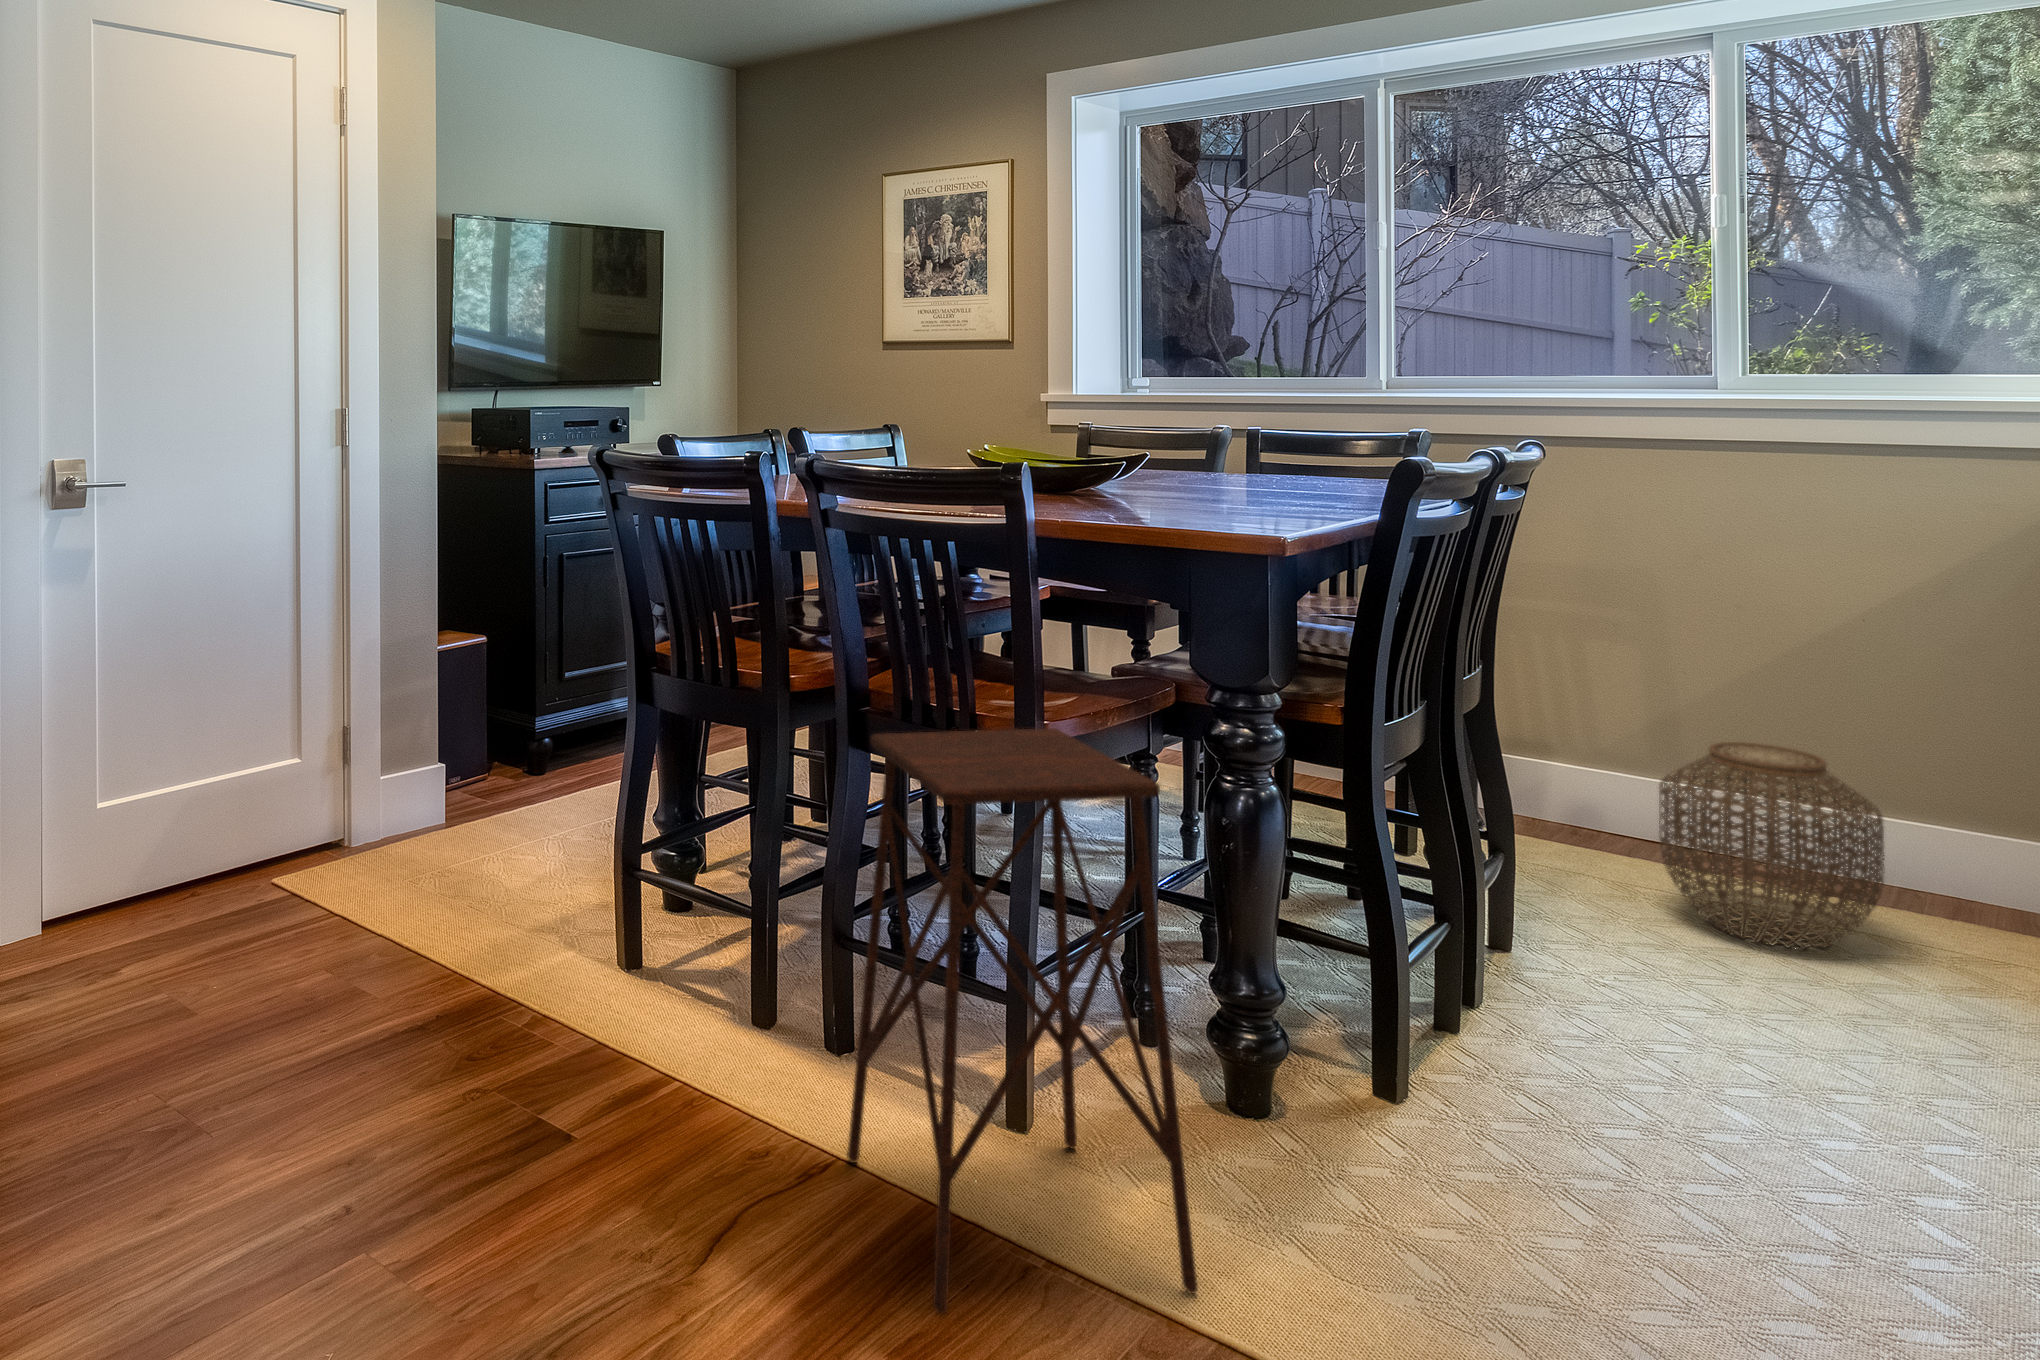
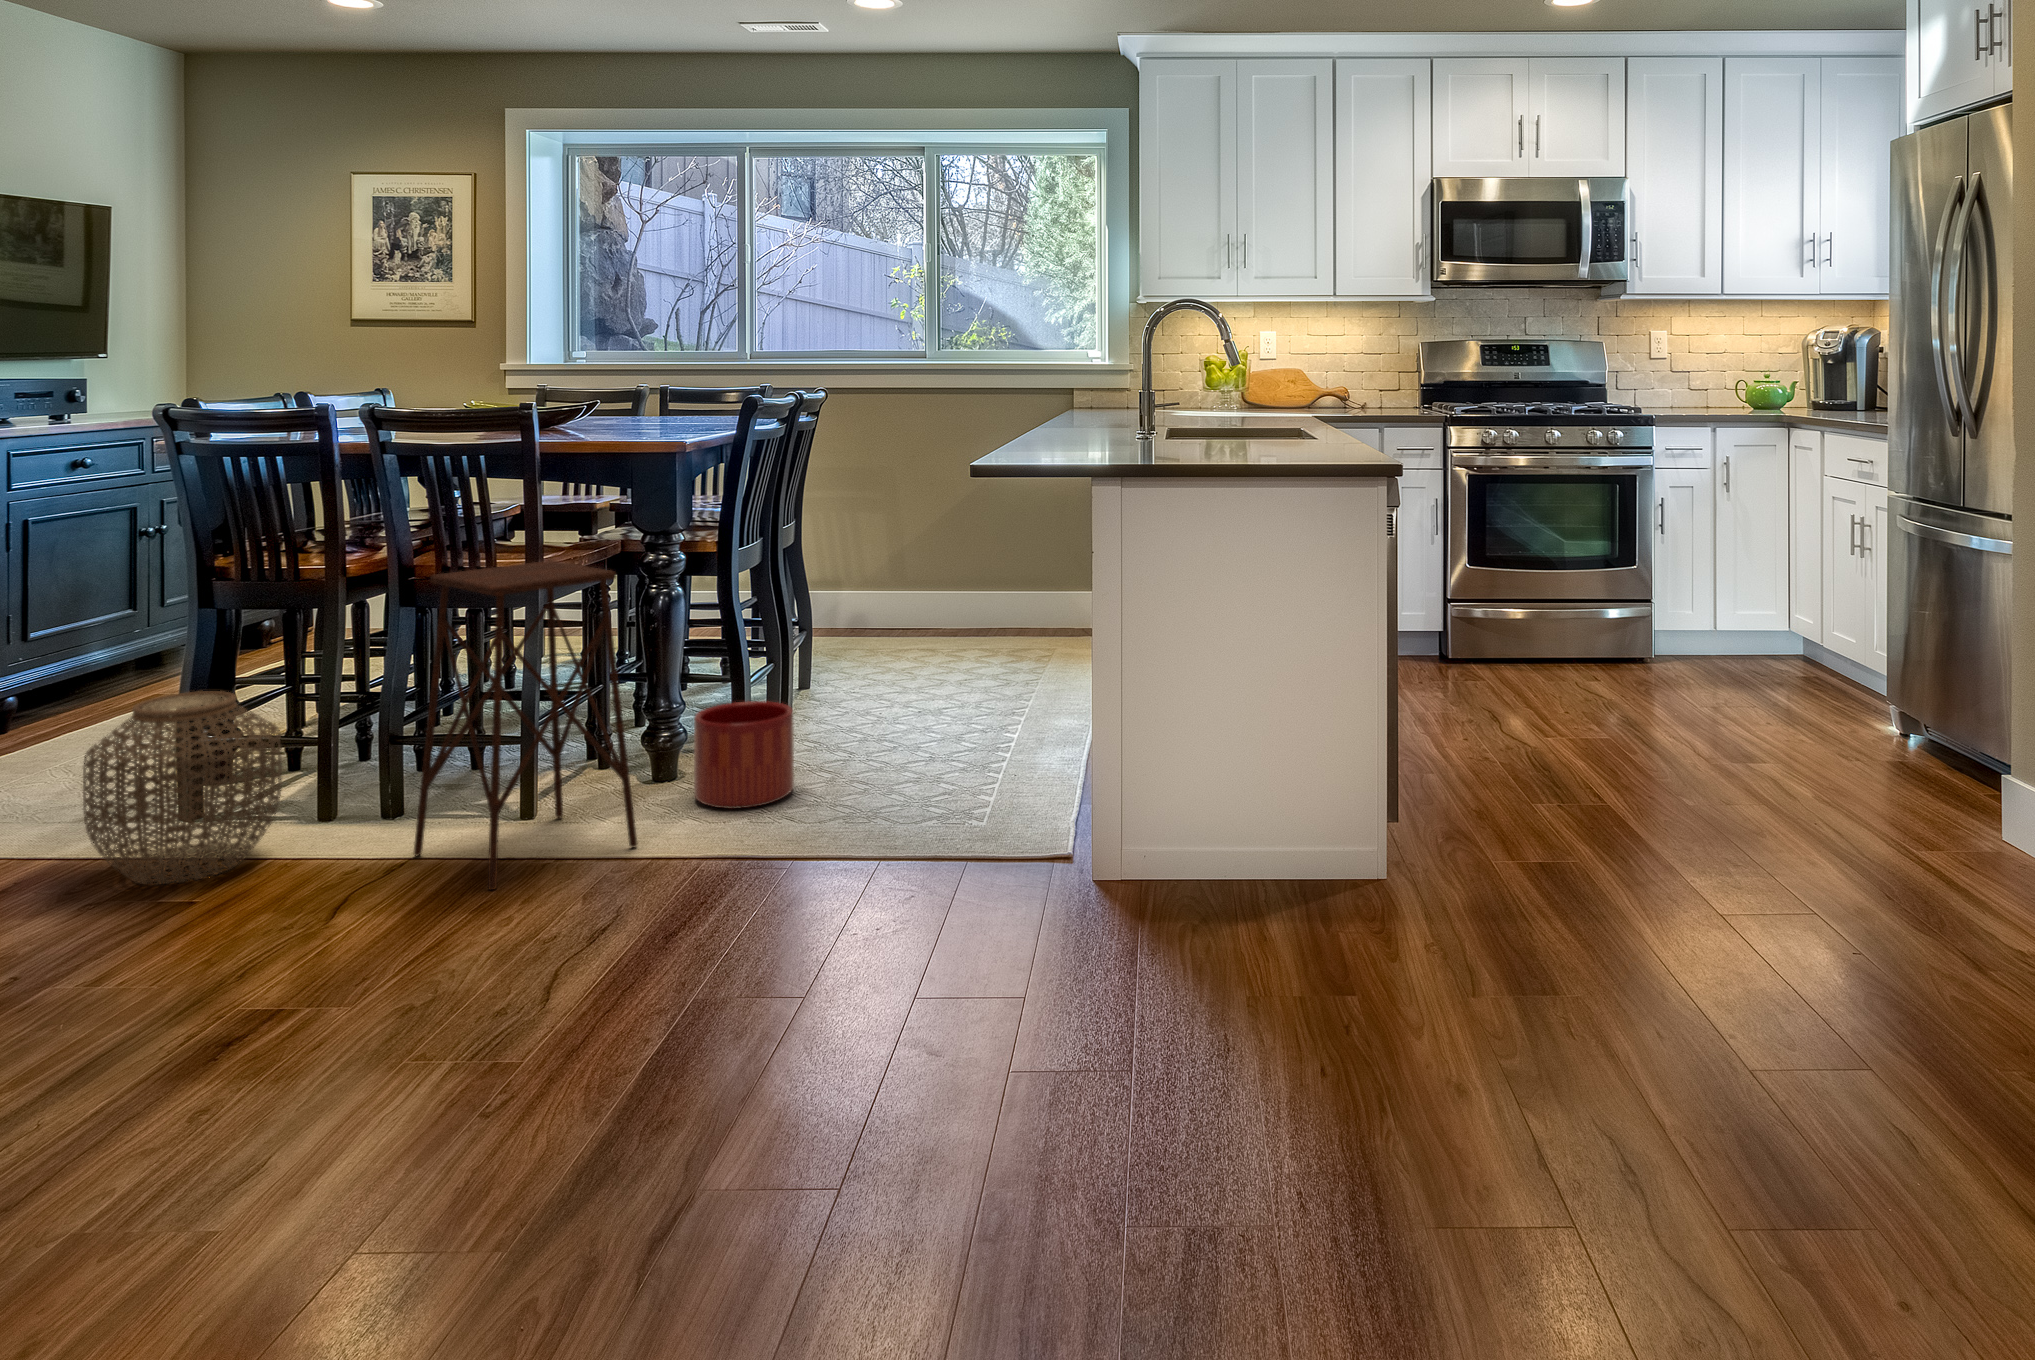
woven basket: present [1659,742,1884,949] -> present [83,691,282,884]
planter: none [1306,1018,1512,1260] -> present [694,701,794,809]

